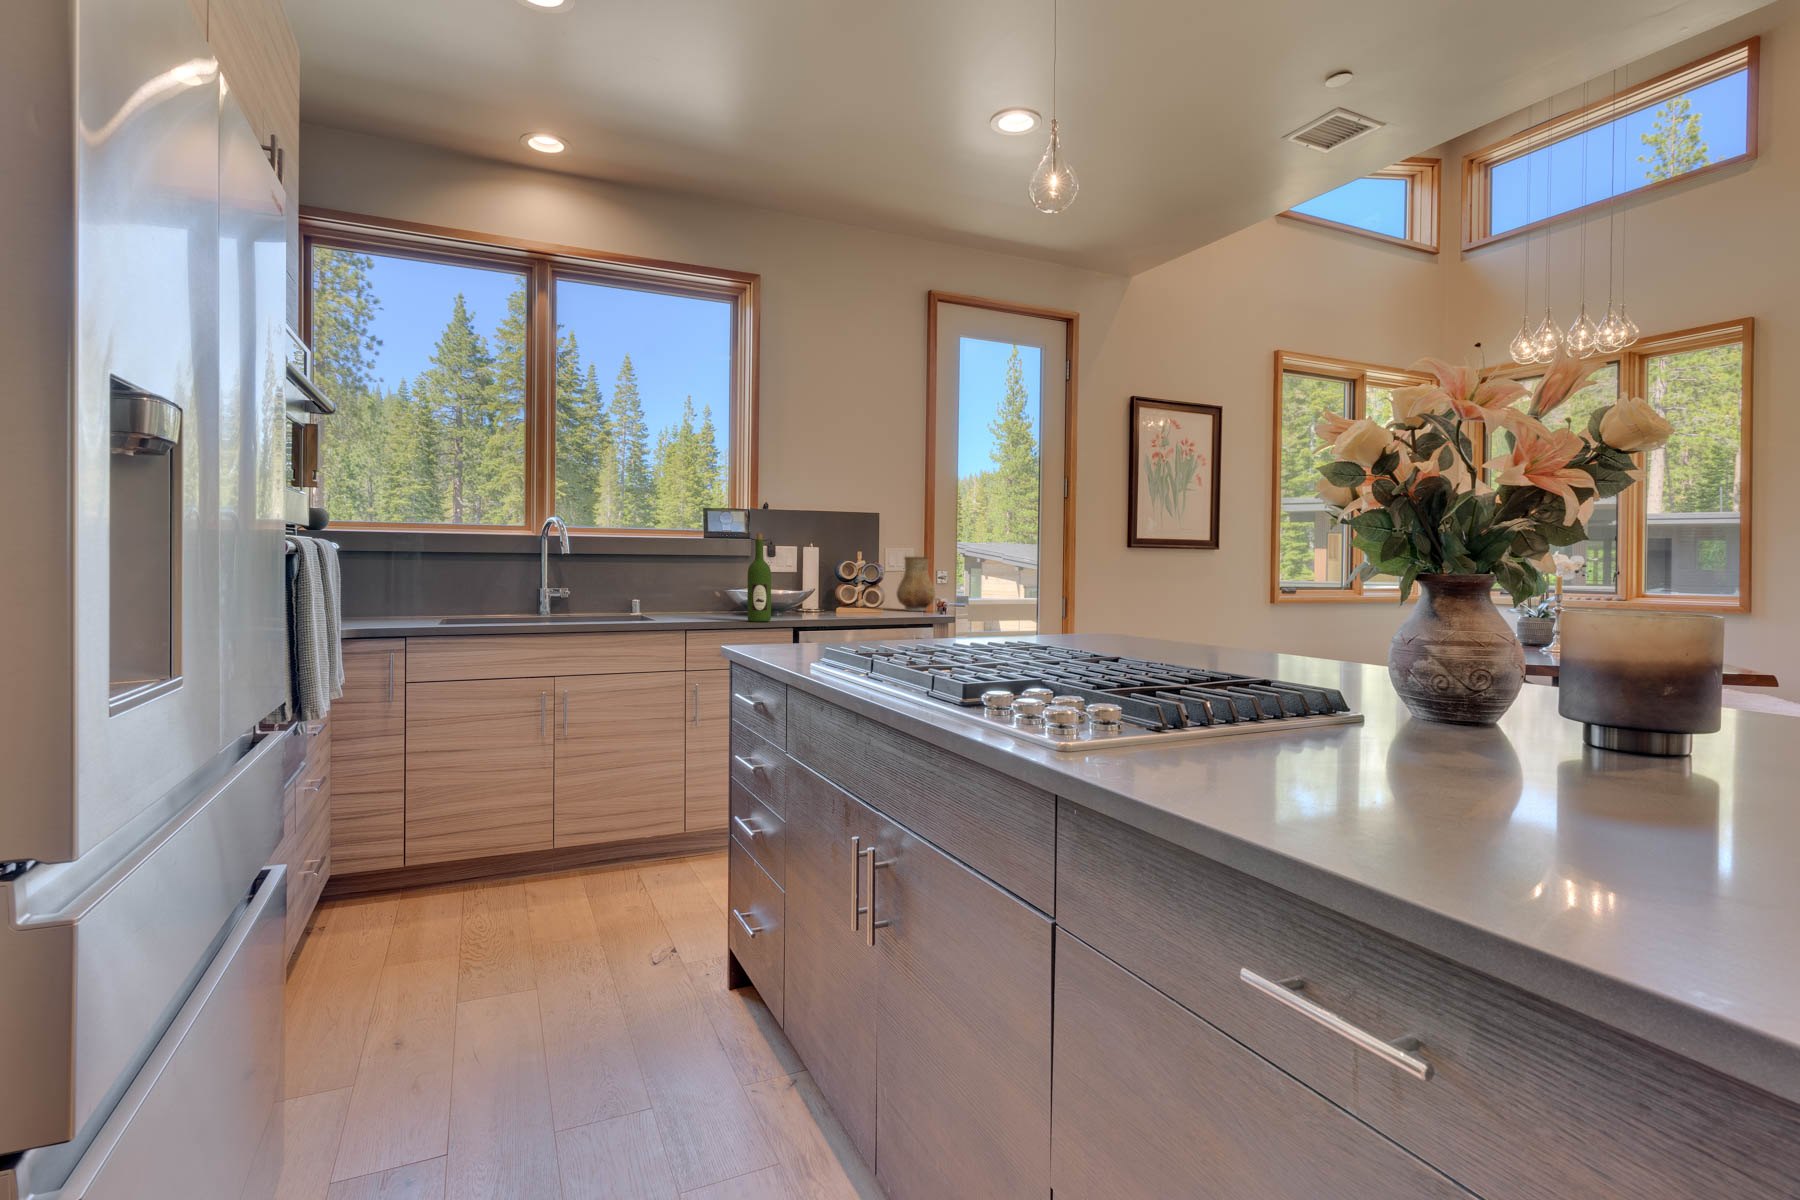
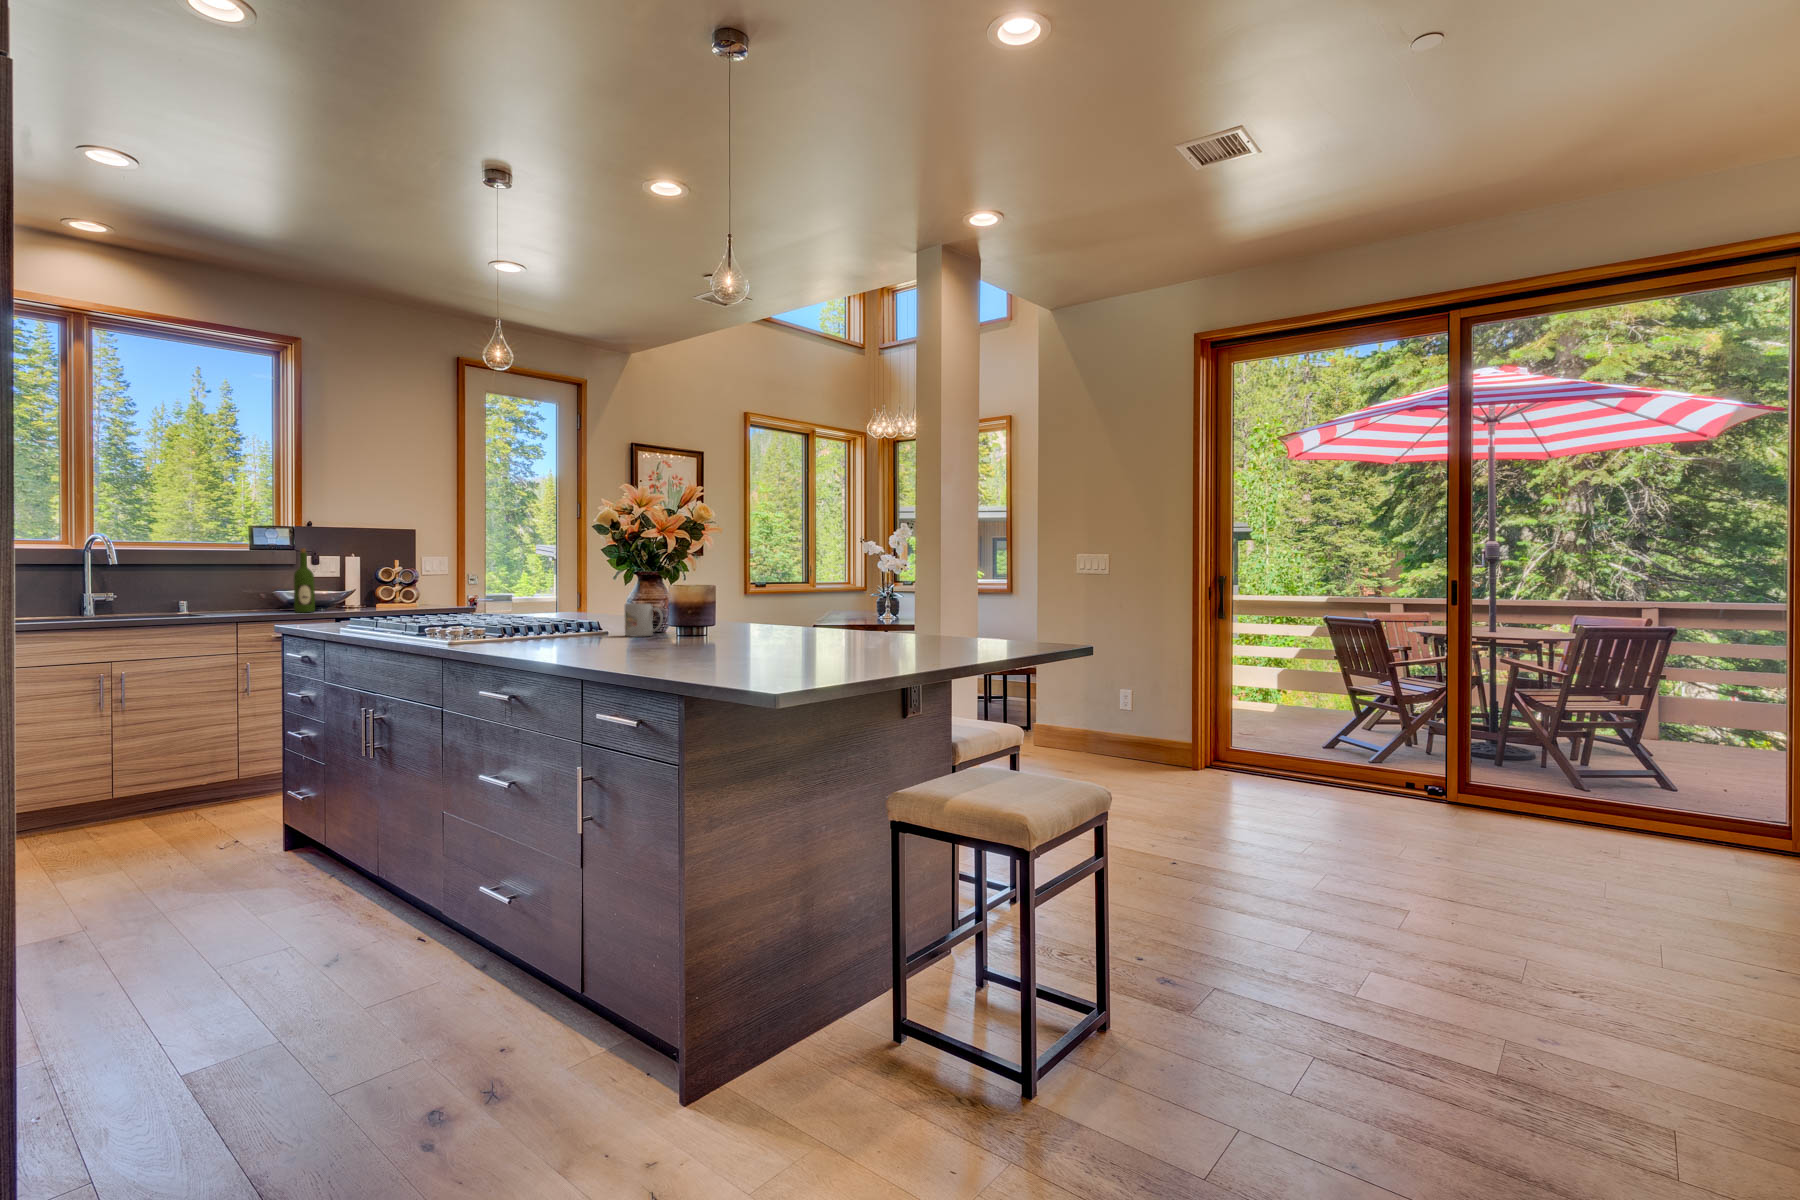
ceramic pitcher: present [897,557,935,611] -> none [432,563,466,605]
mug: none [1560,671,1713,784] -> present [625,604,663,637]

